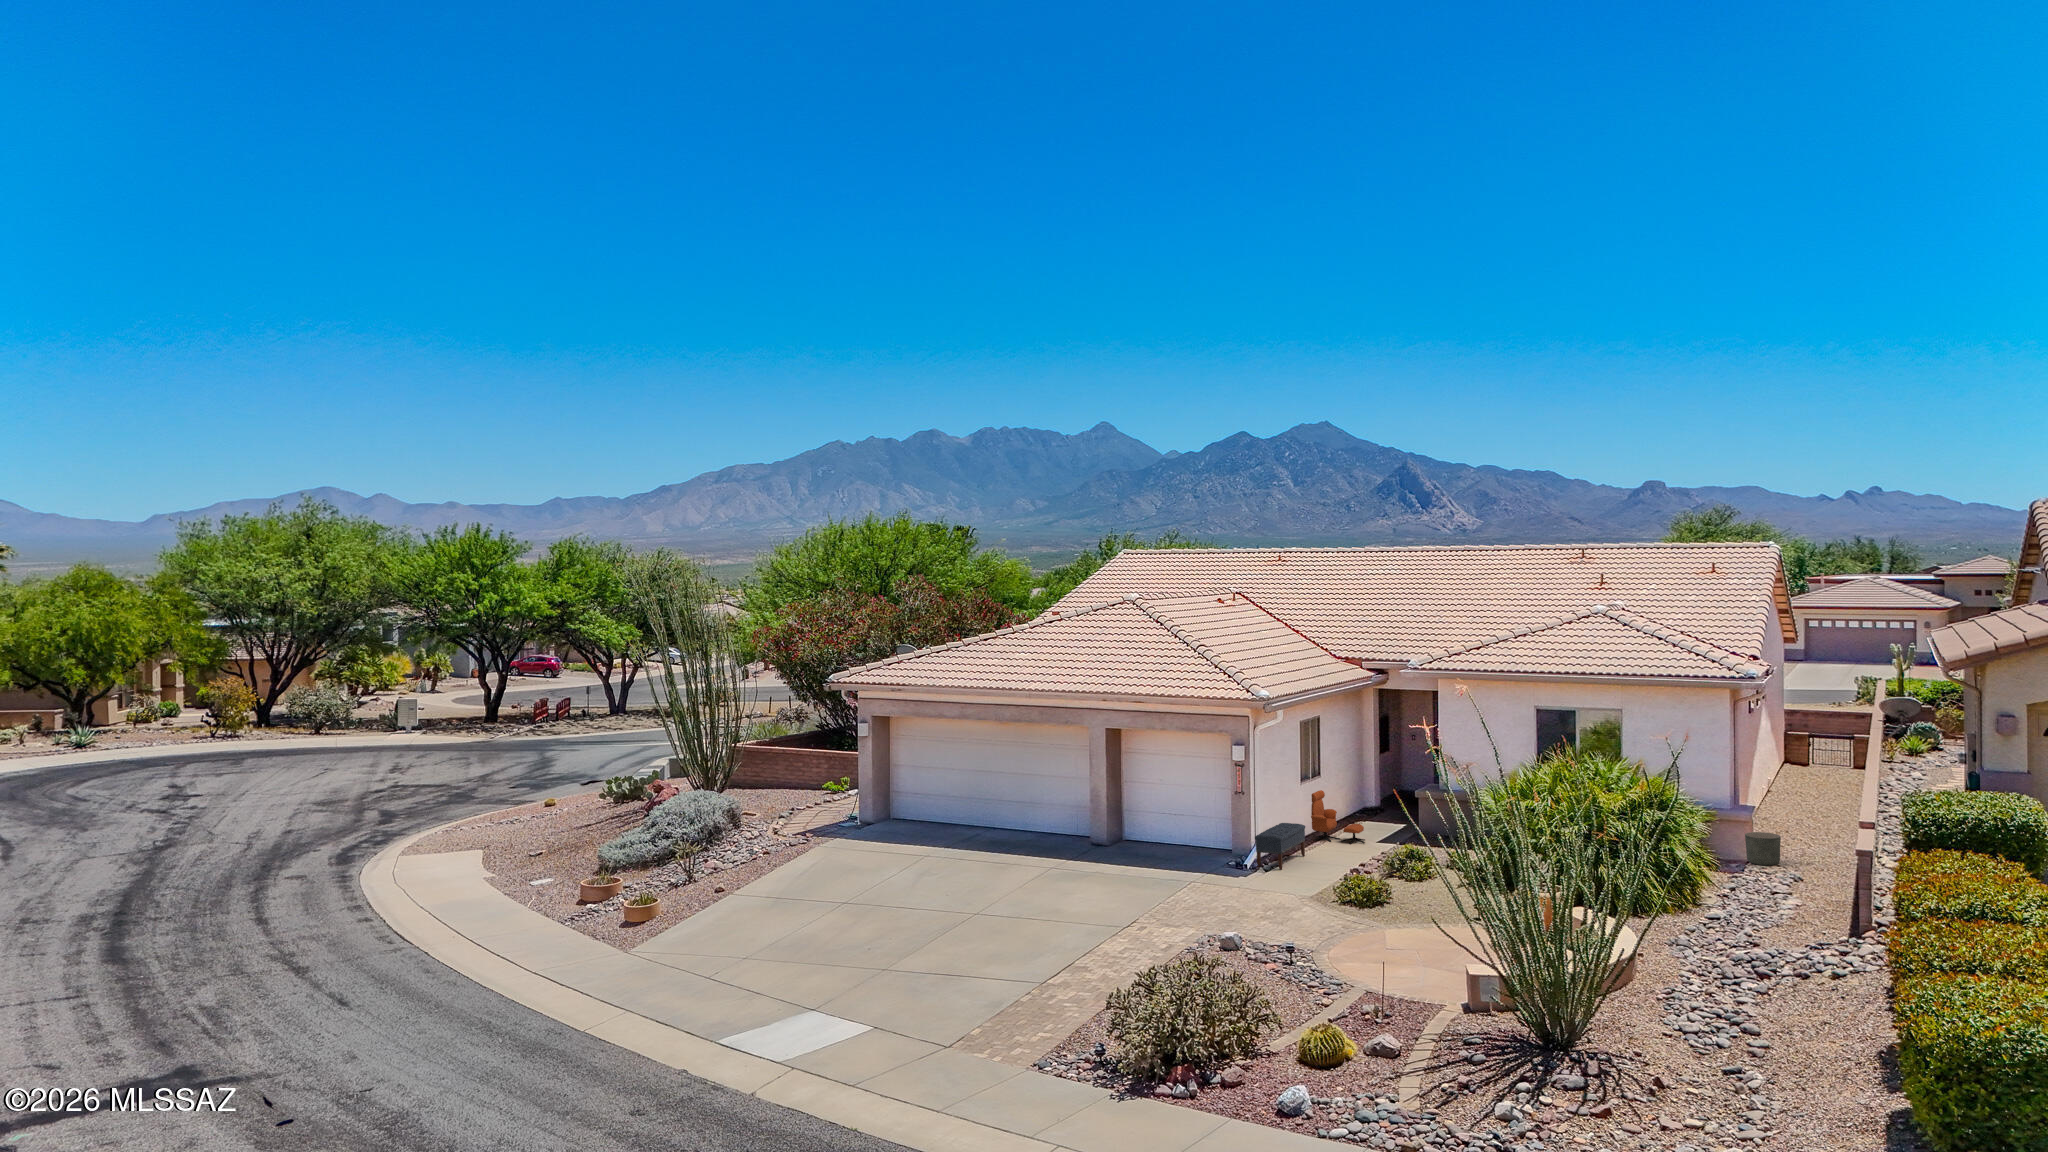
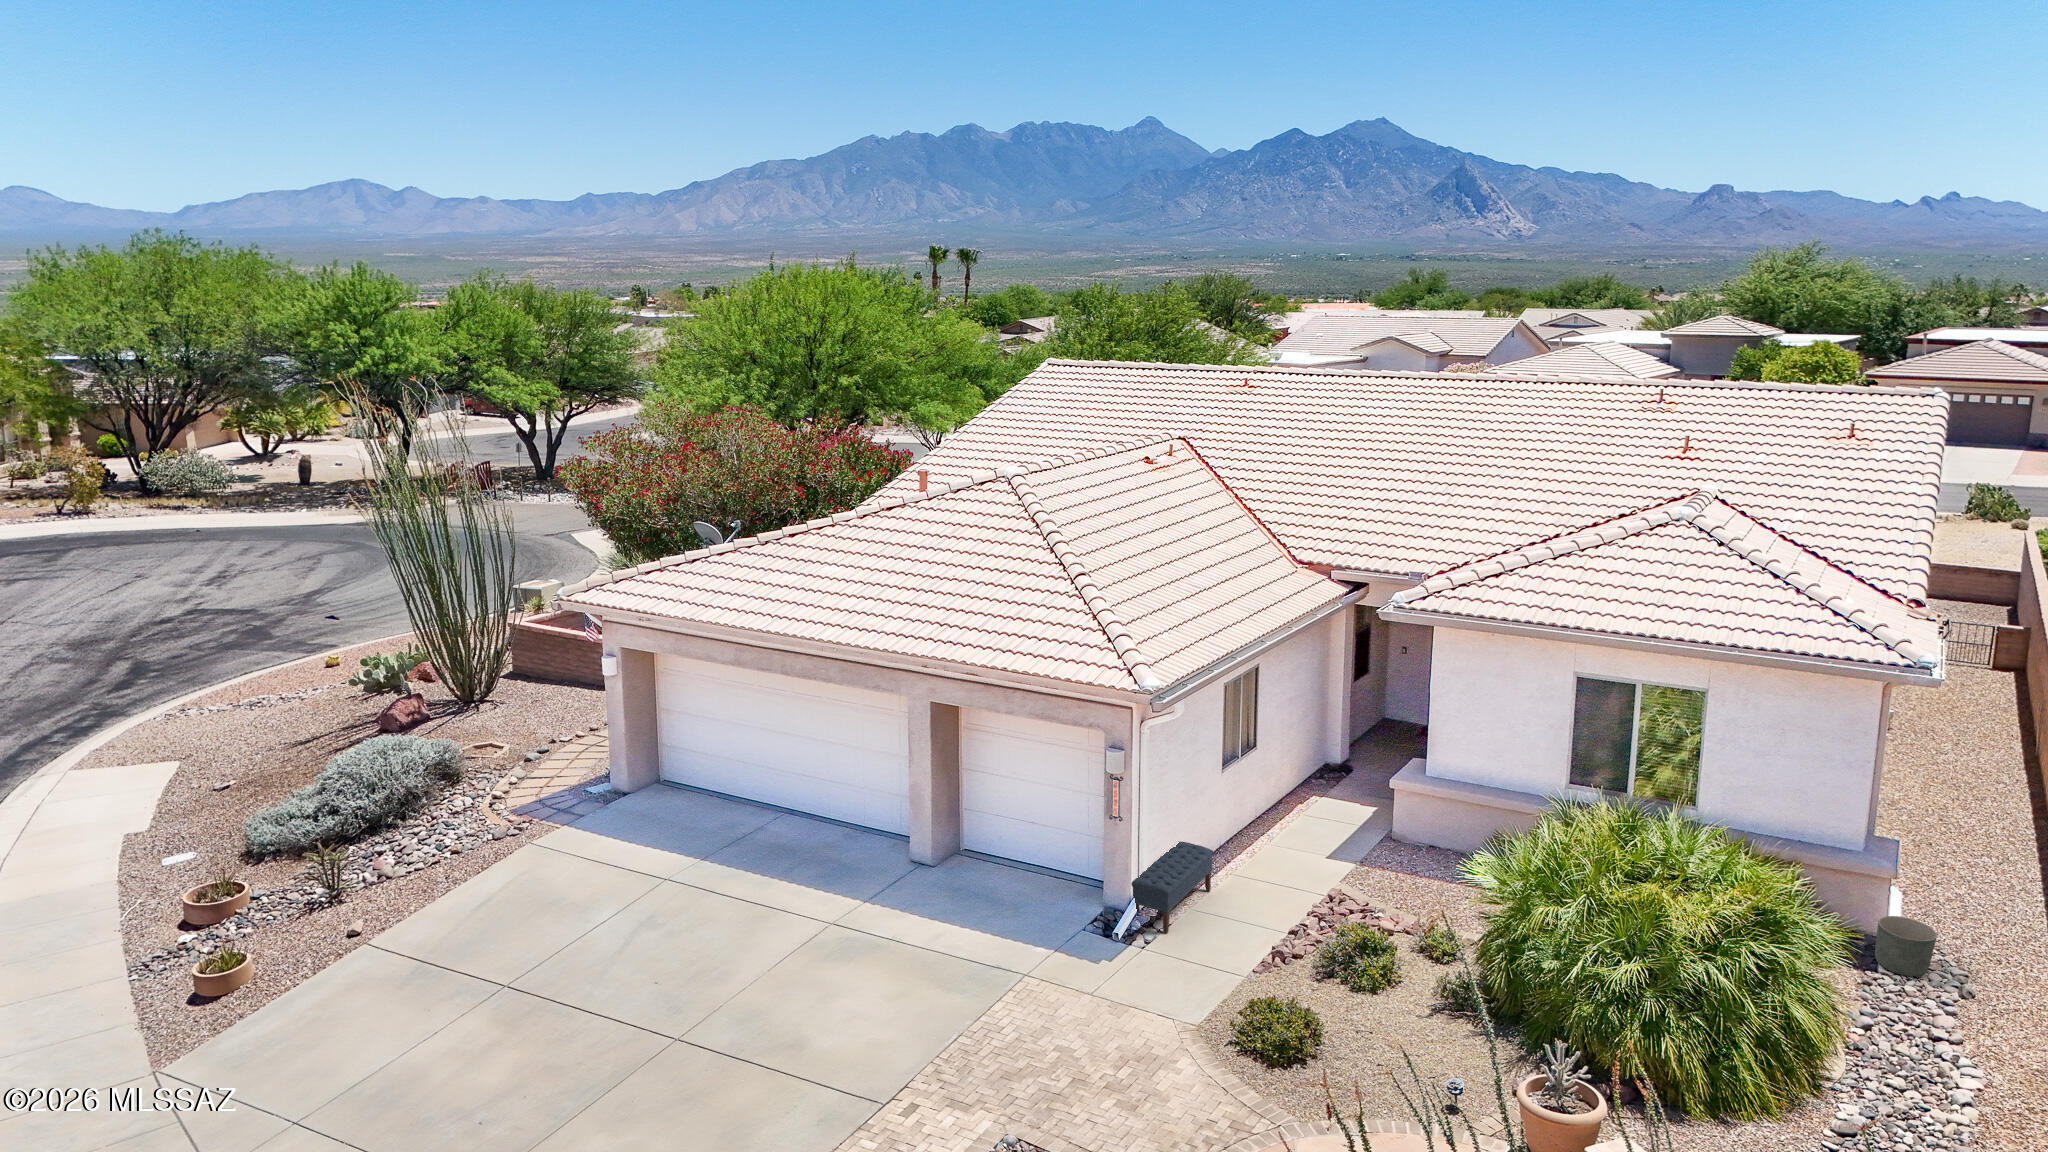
lounge chair: present [1311,790,1365,844] -> none [1230,770,1306,857]

